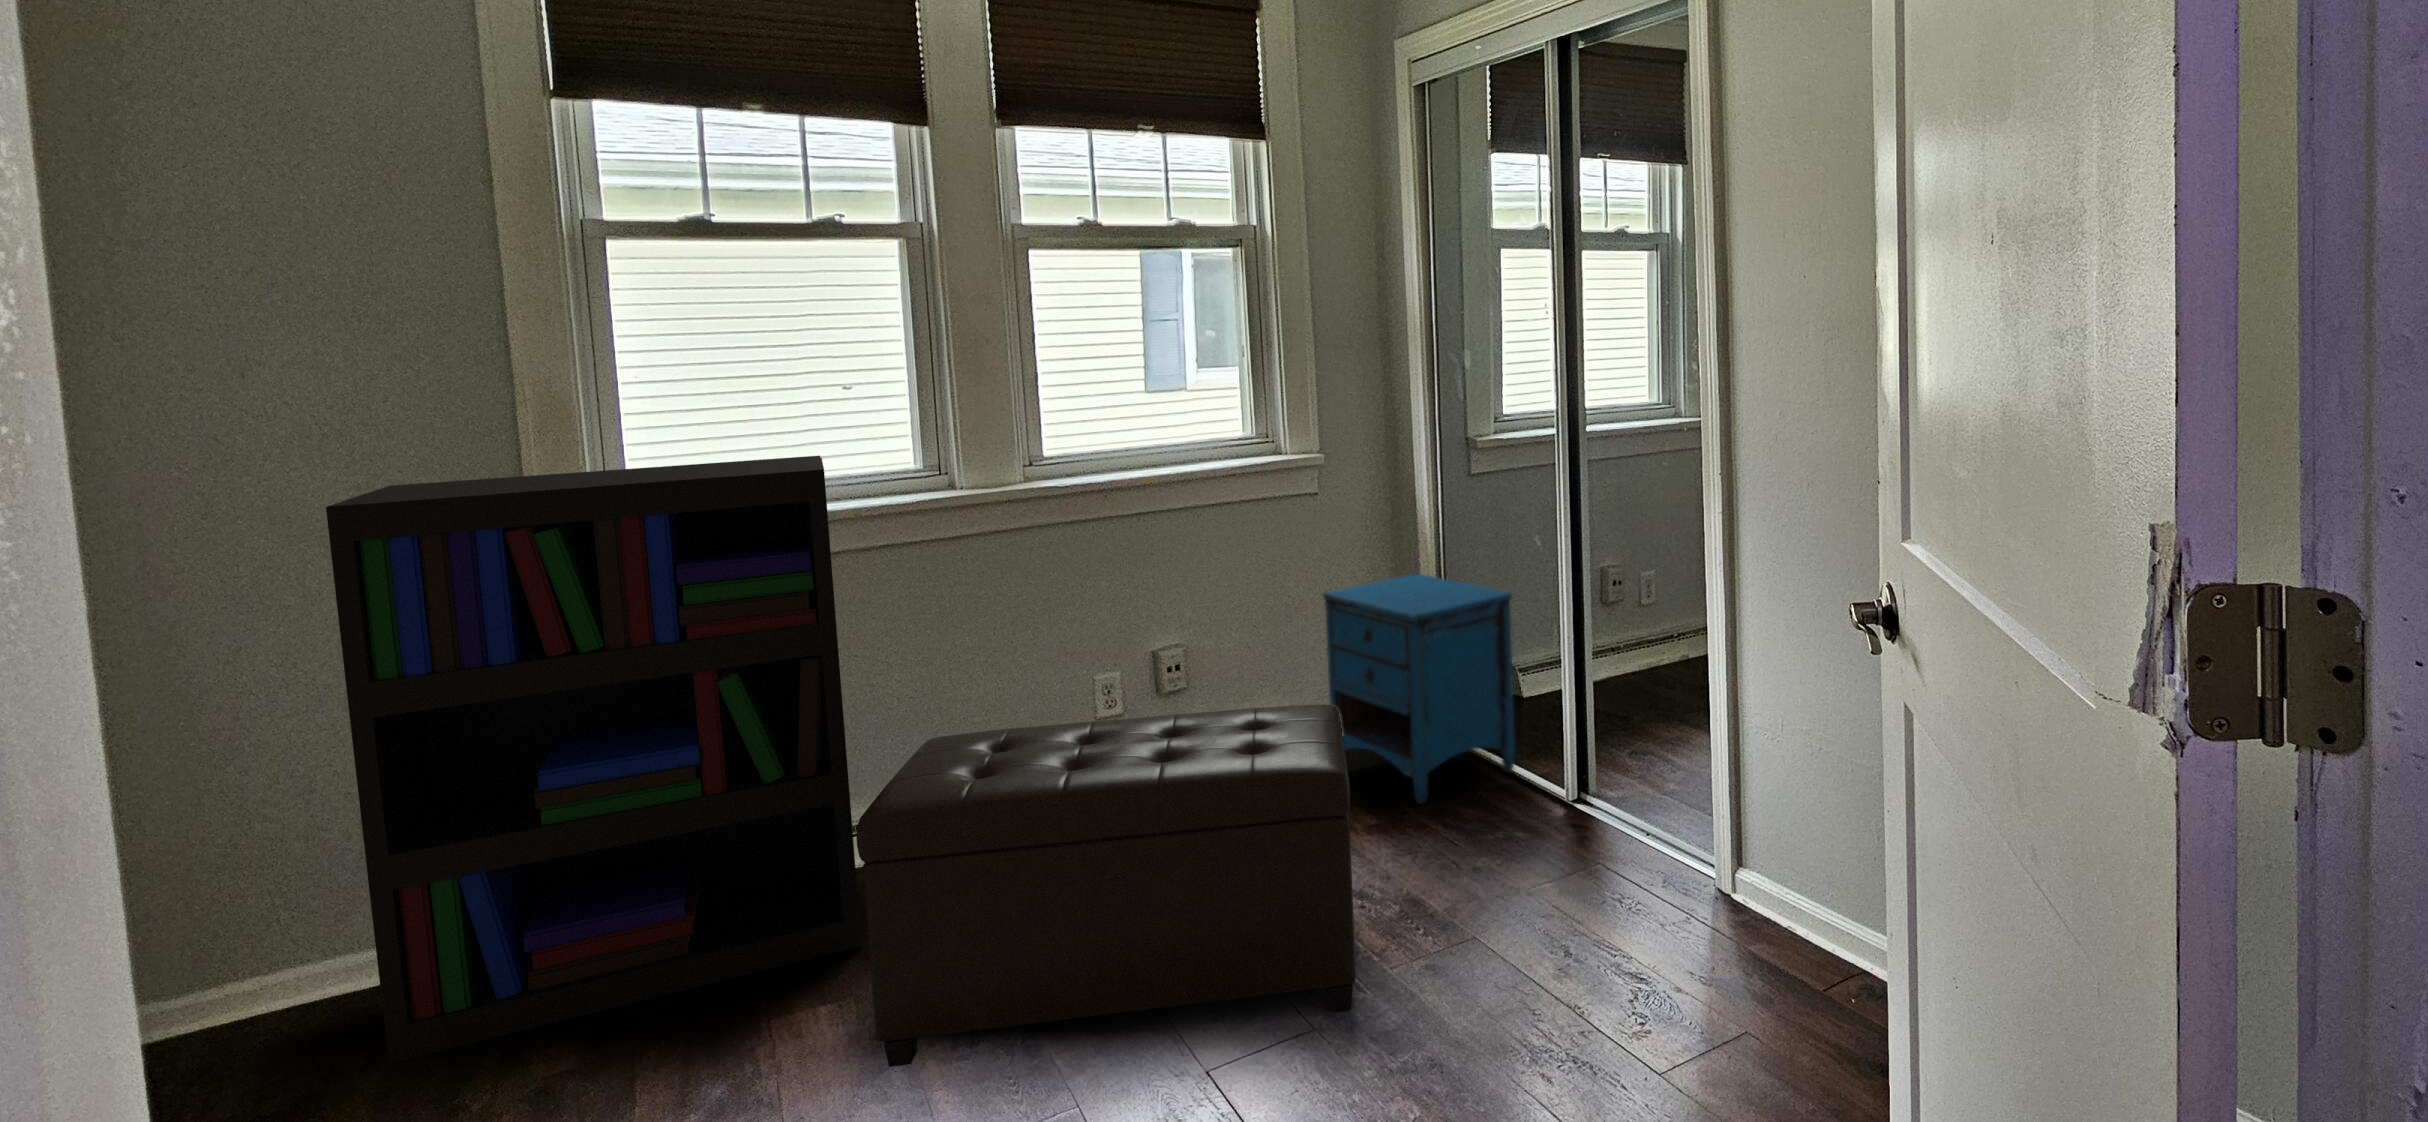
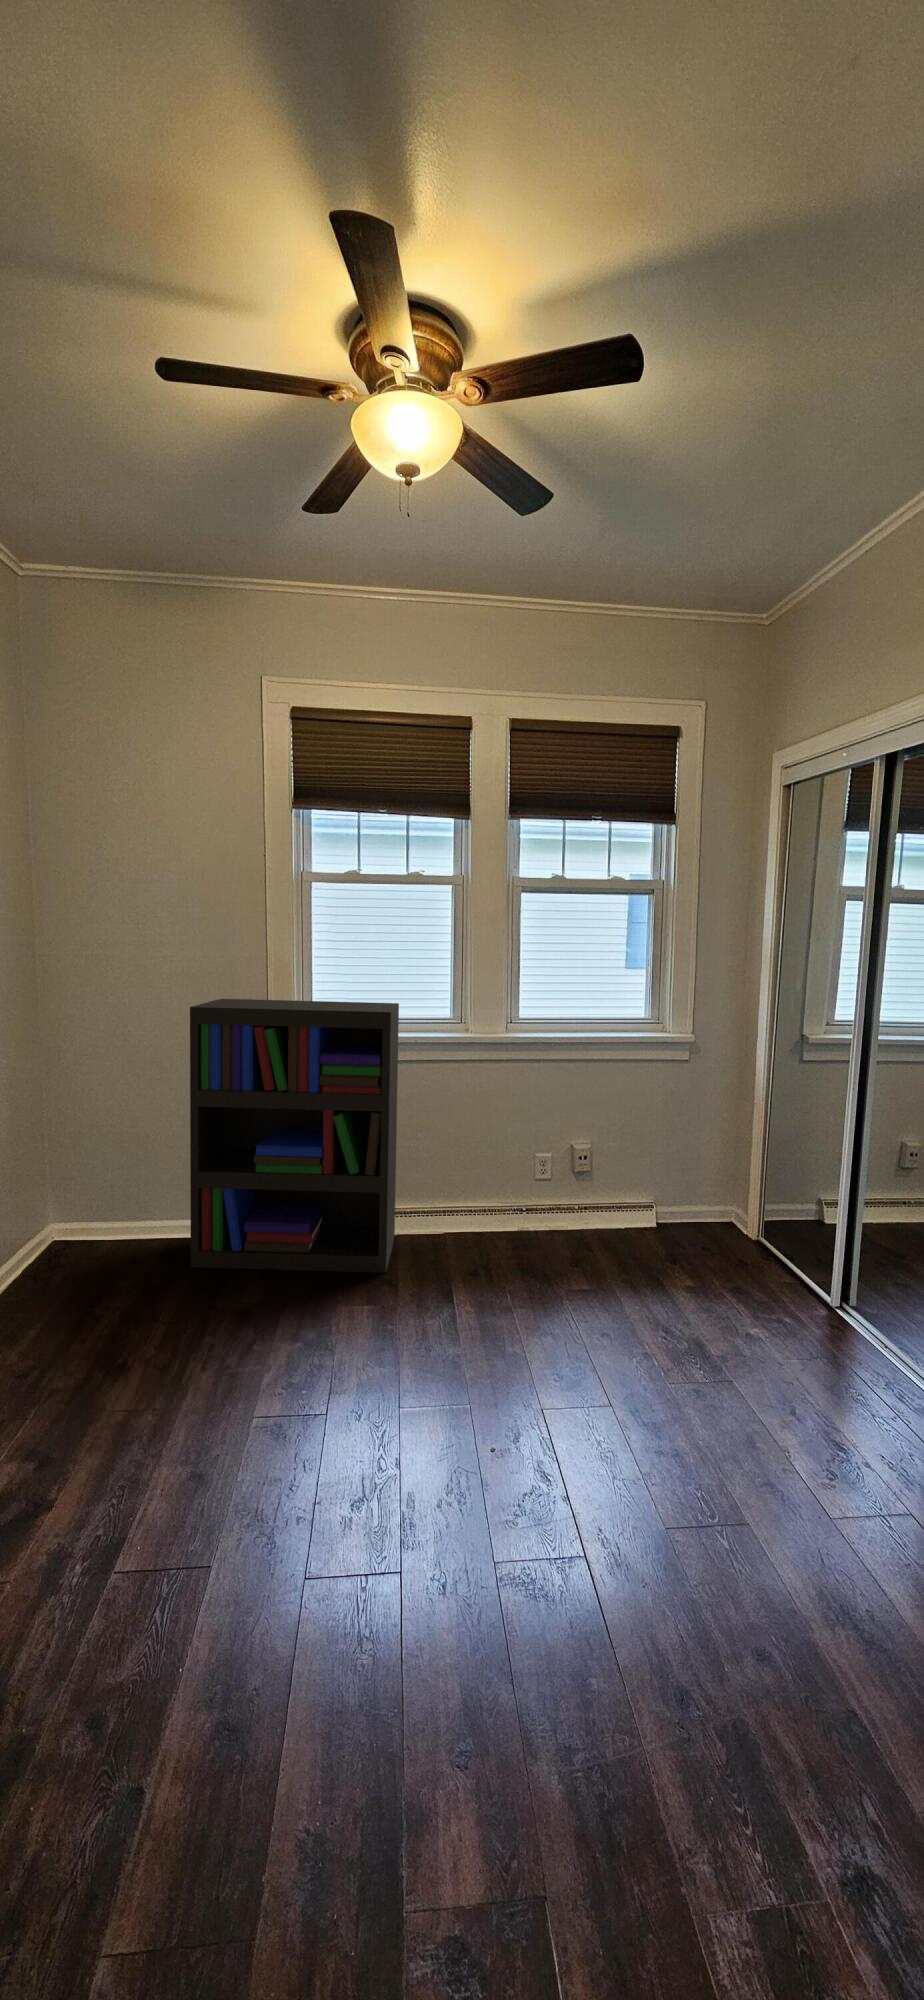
nightstand: present [1323,574,1515,803] -> none [676,1123,813,1280]
ottoman: present [857,705,1356,1067] -> none [372,1168,658,1396]

